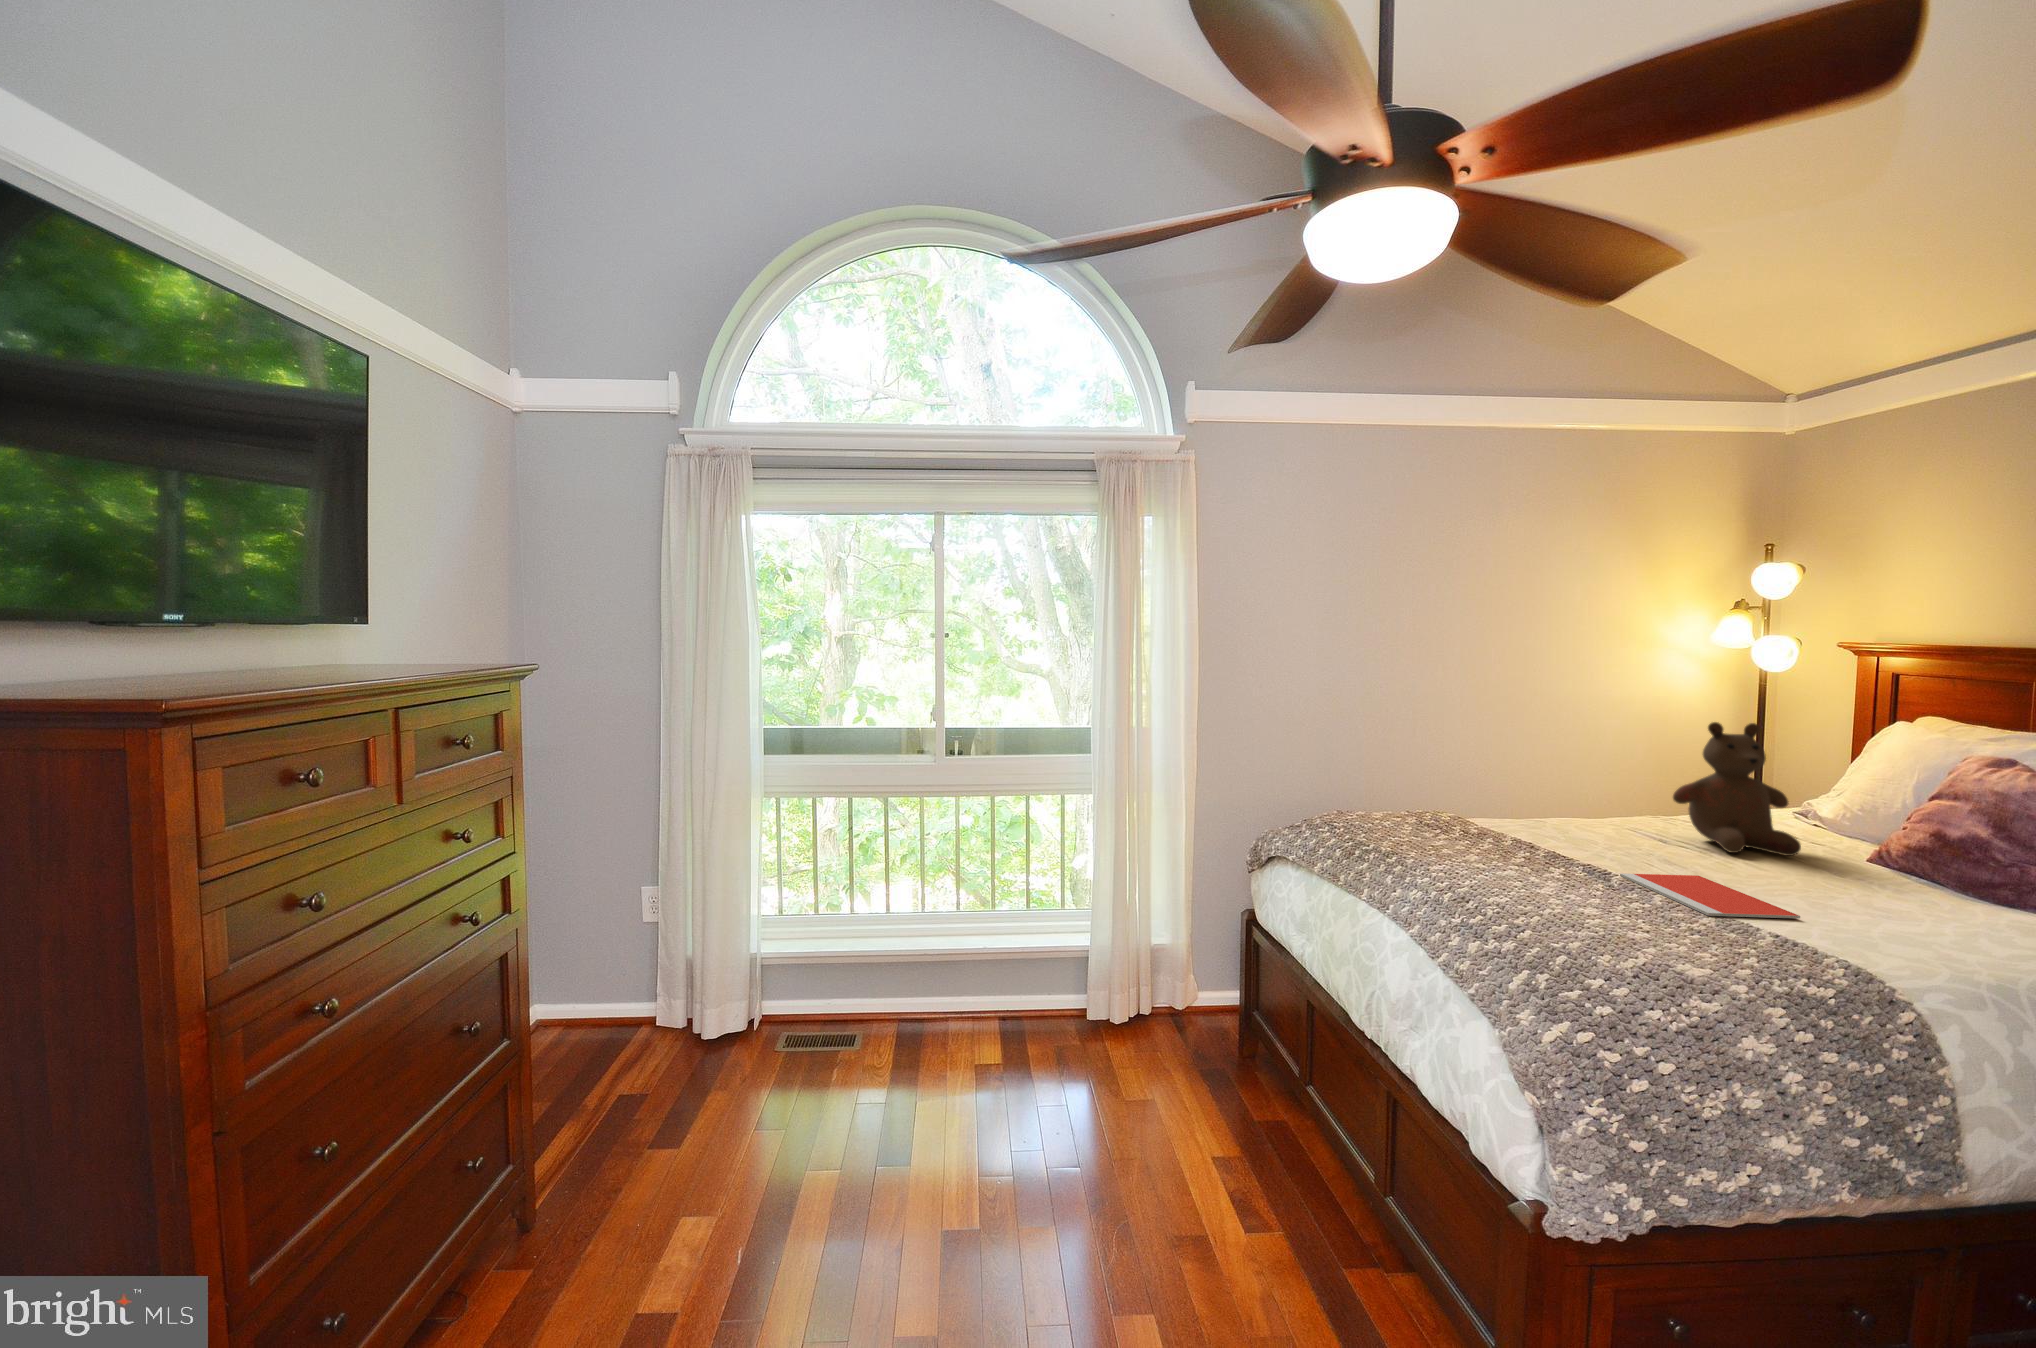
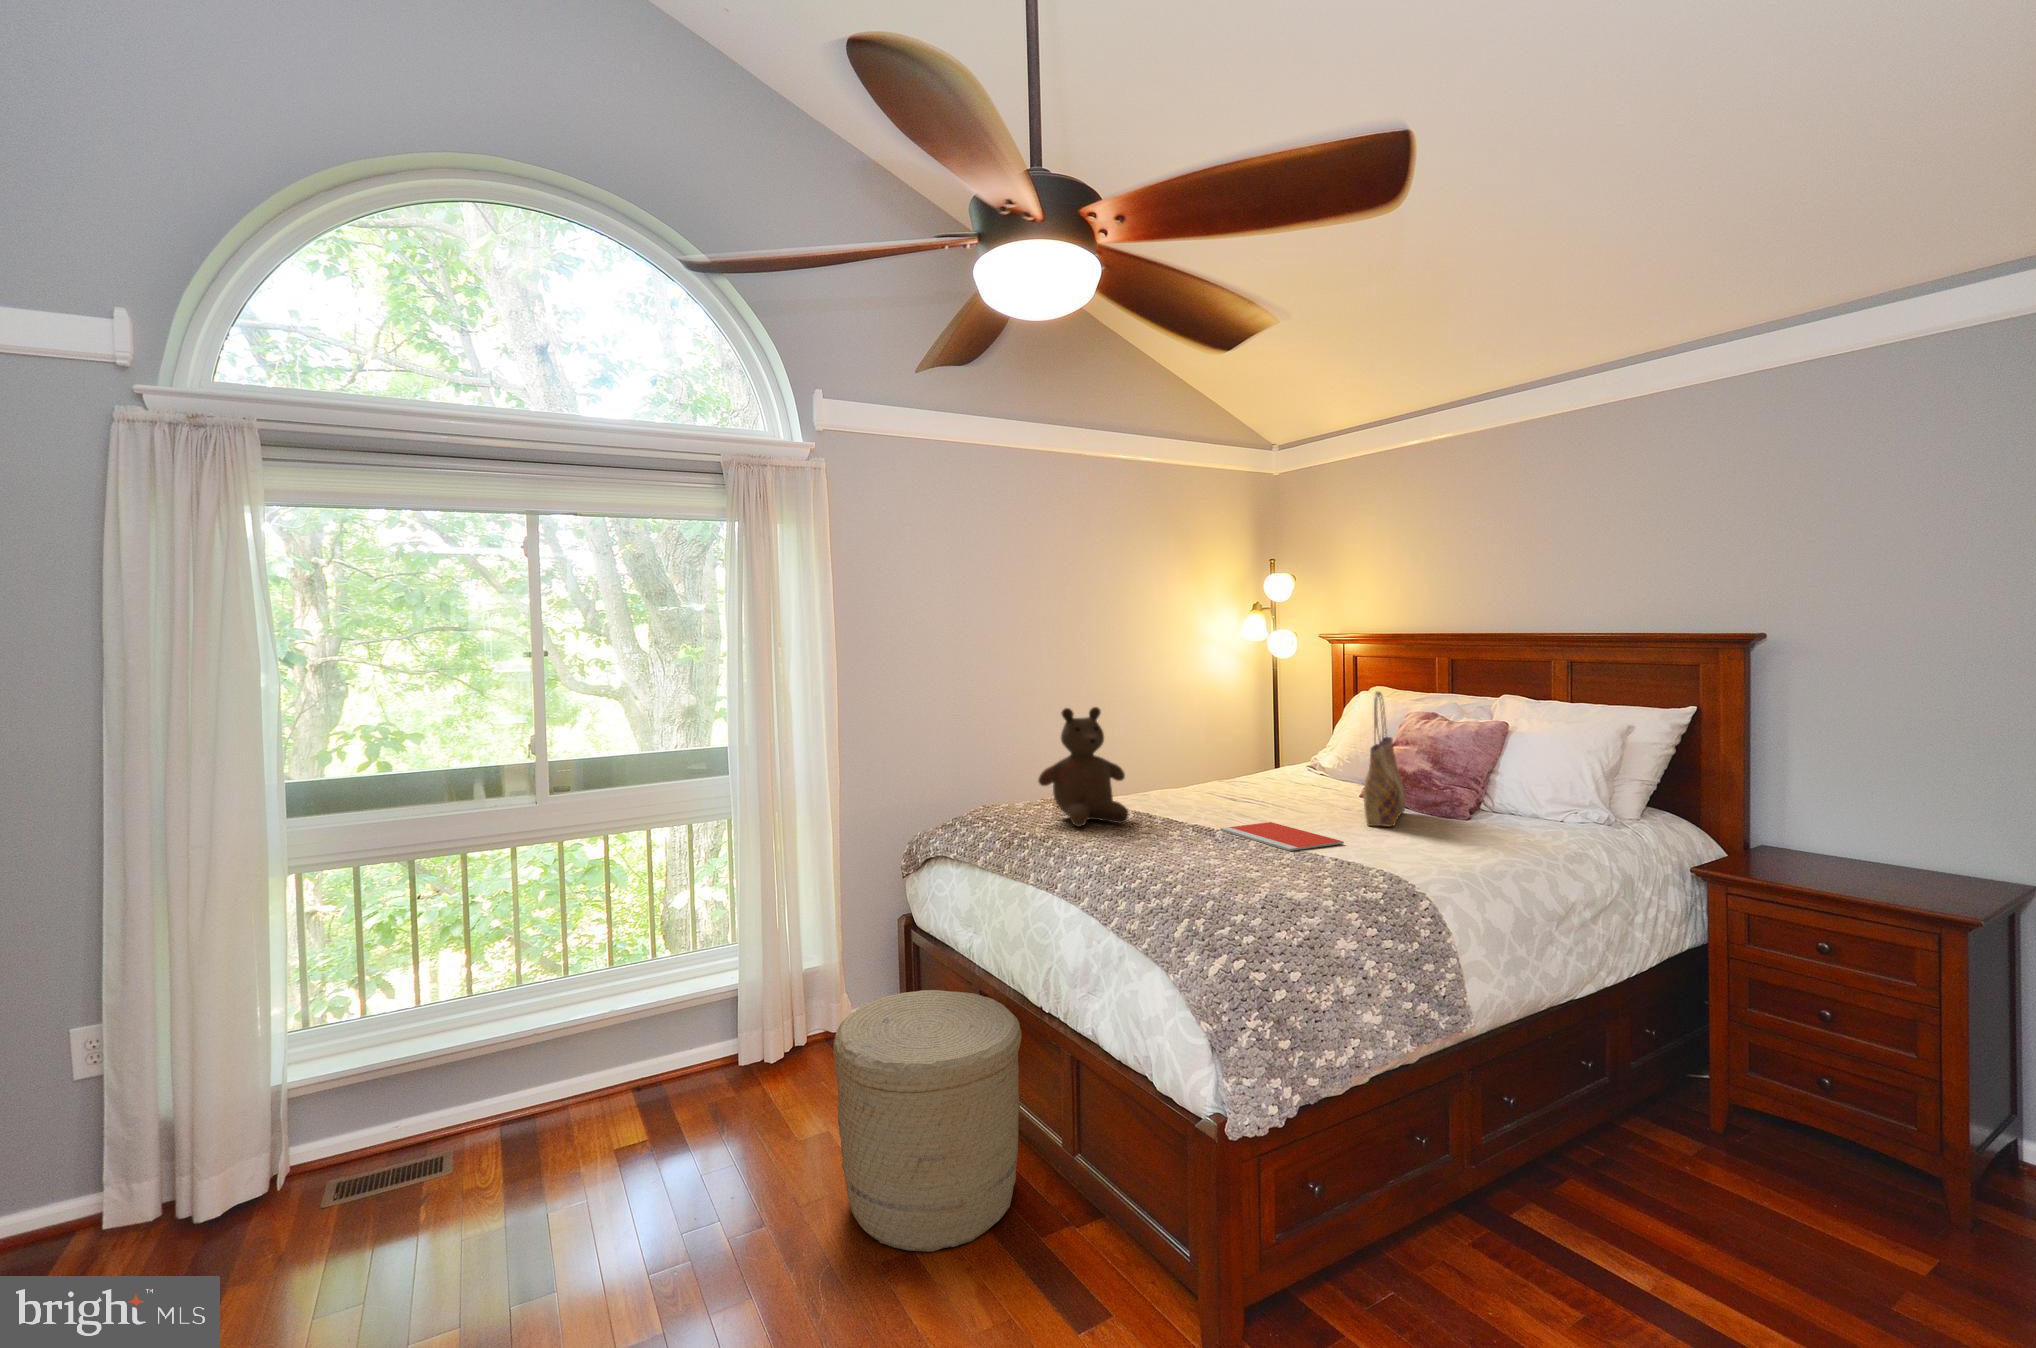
teddy bear: present [1673,722,1801,856] -> present [1038,707,1128,827]
tote bag: none [1852,724,1934,907] -> present [1363,692,1405,827]
woven basket: none [1147,985,1339,1245] -> present [833,990,1022,1252]

